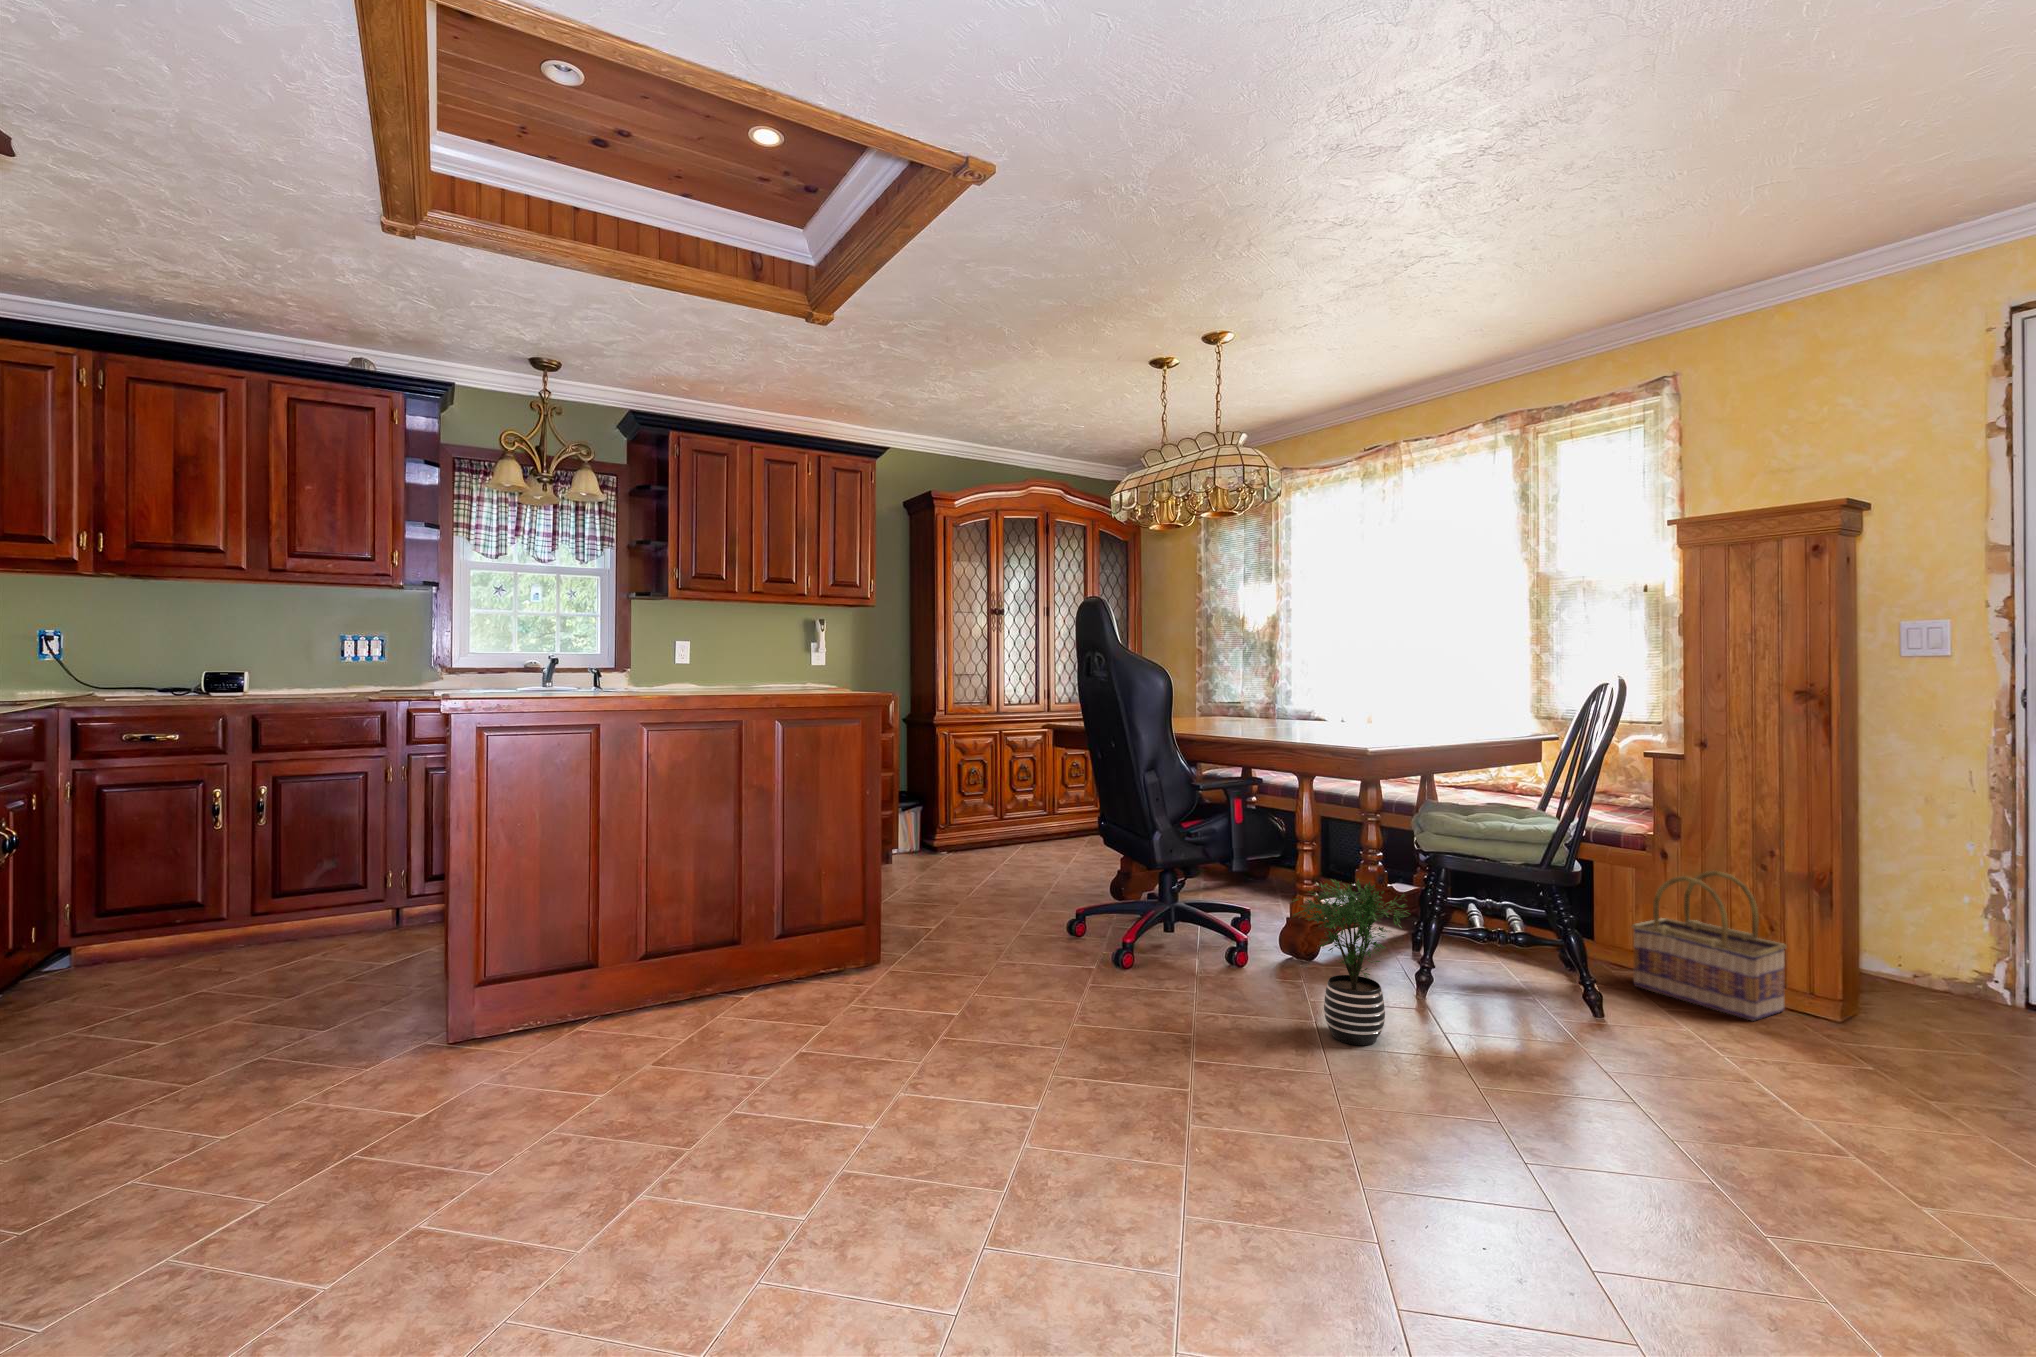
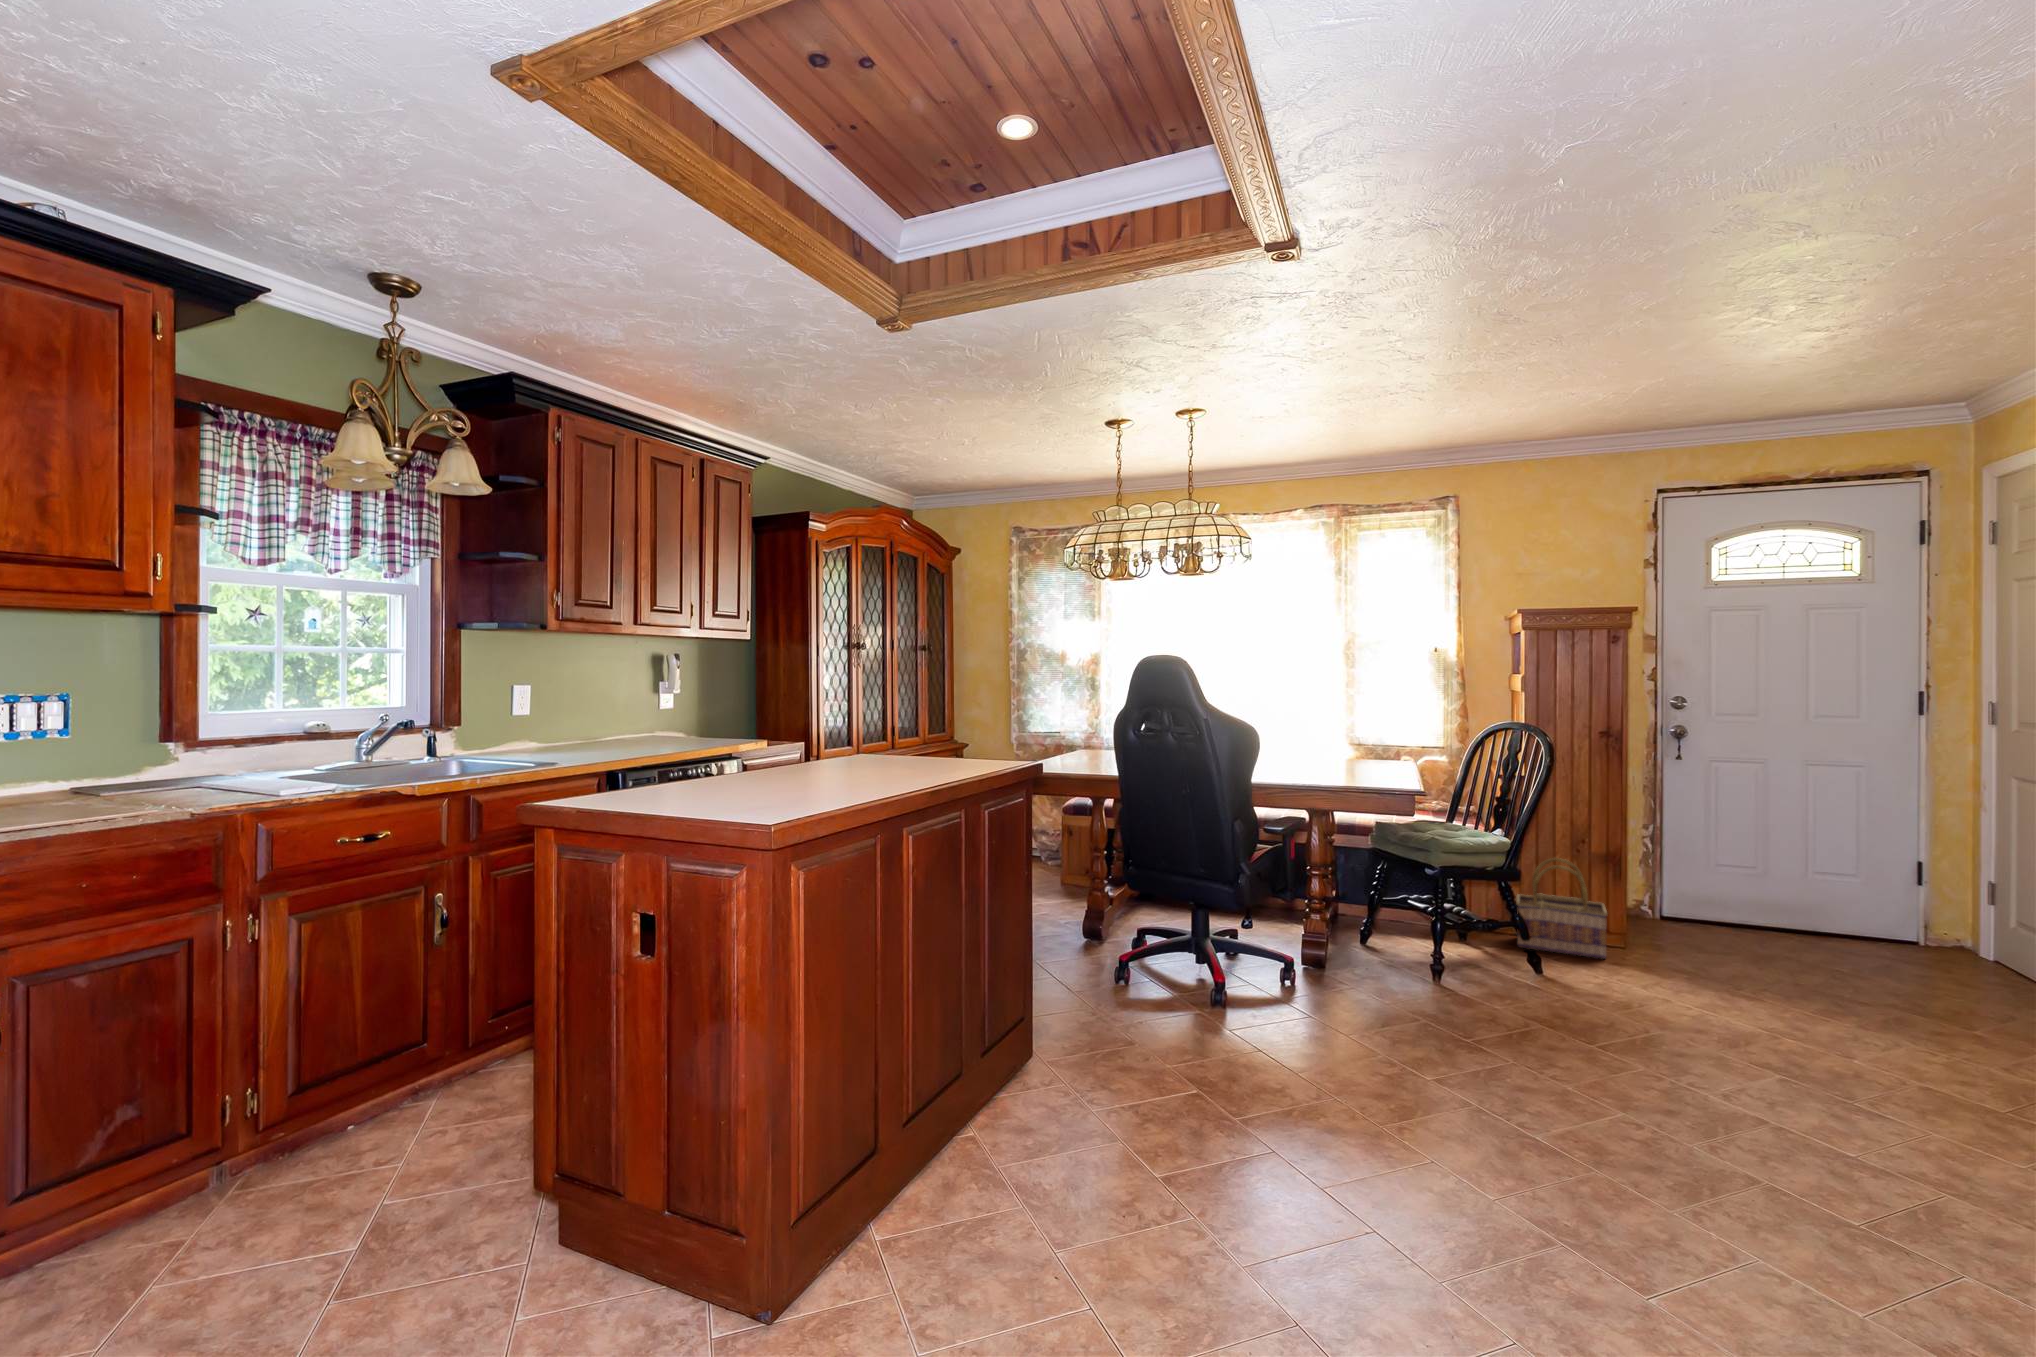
potted plant: present [1293,879,1410,1045] -> none [1426,903,1529,1039]

